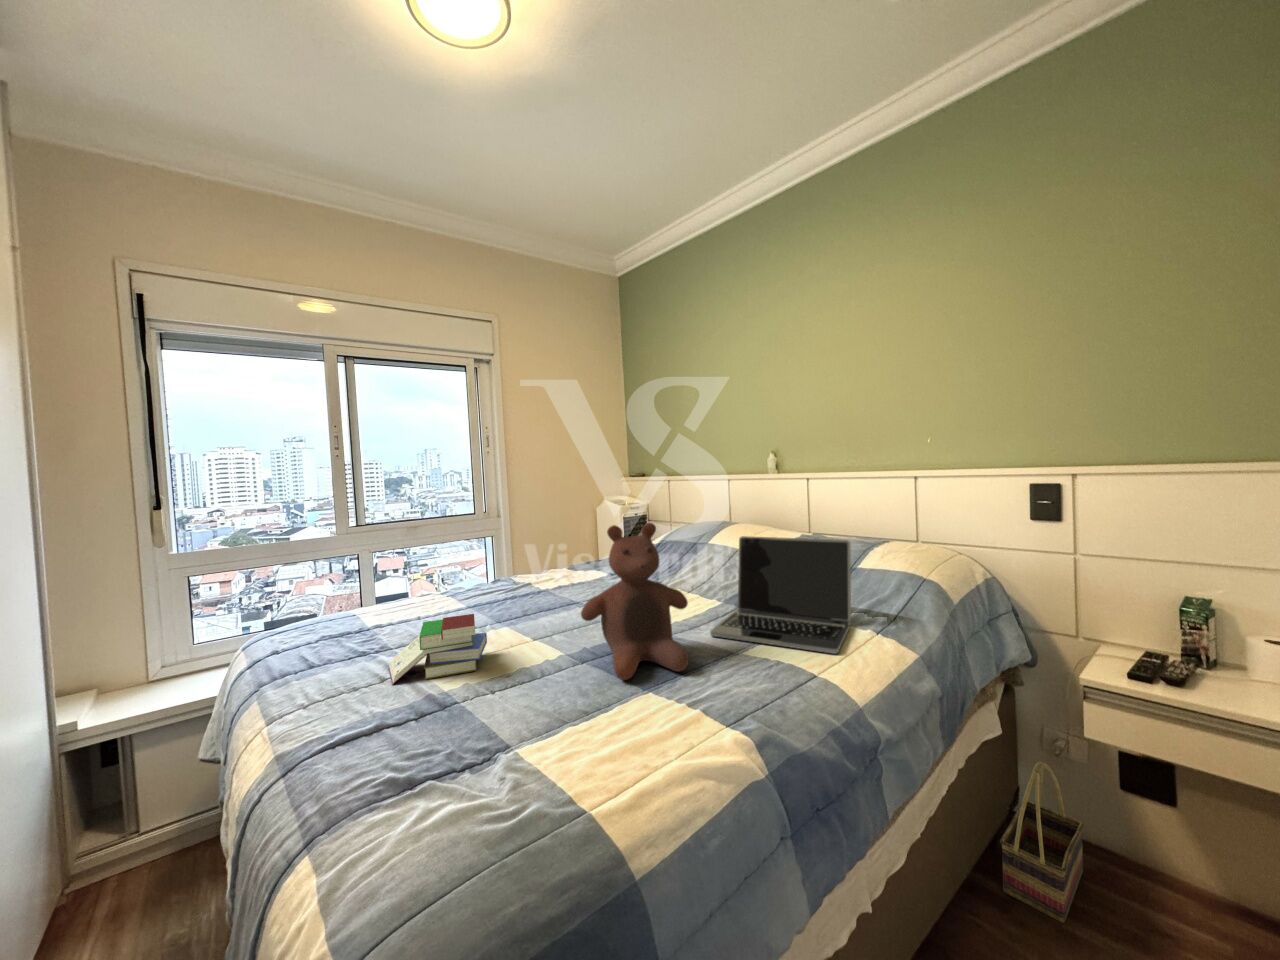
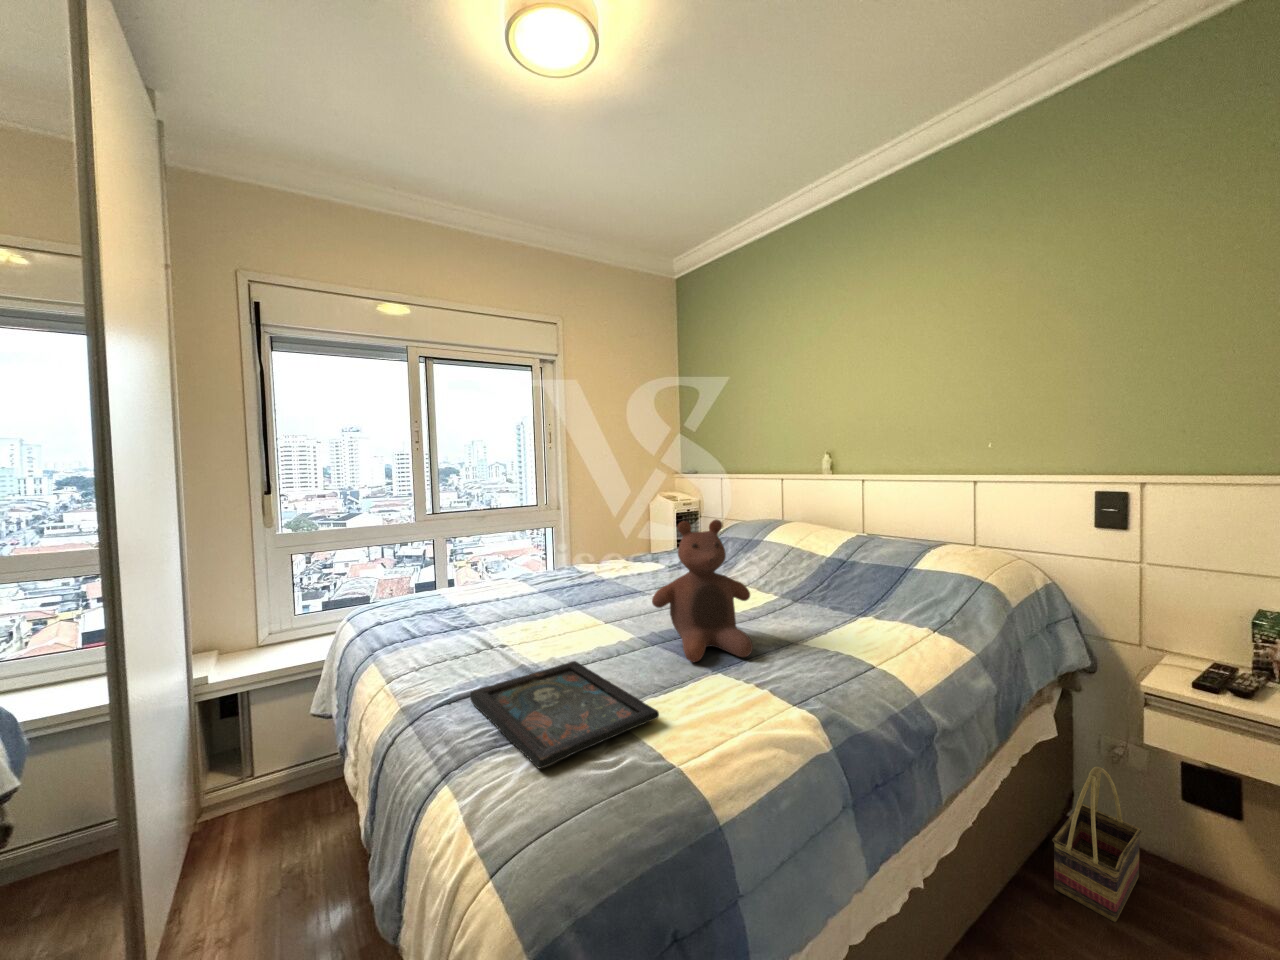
laptop: present [710,536,851,654] -> none [770,535,909,649]
book: present [389,614,487,684] -> none [479,597,564,656]
tray: none [358,687,575,828] -> present [470,661,659,768]

